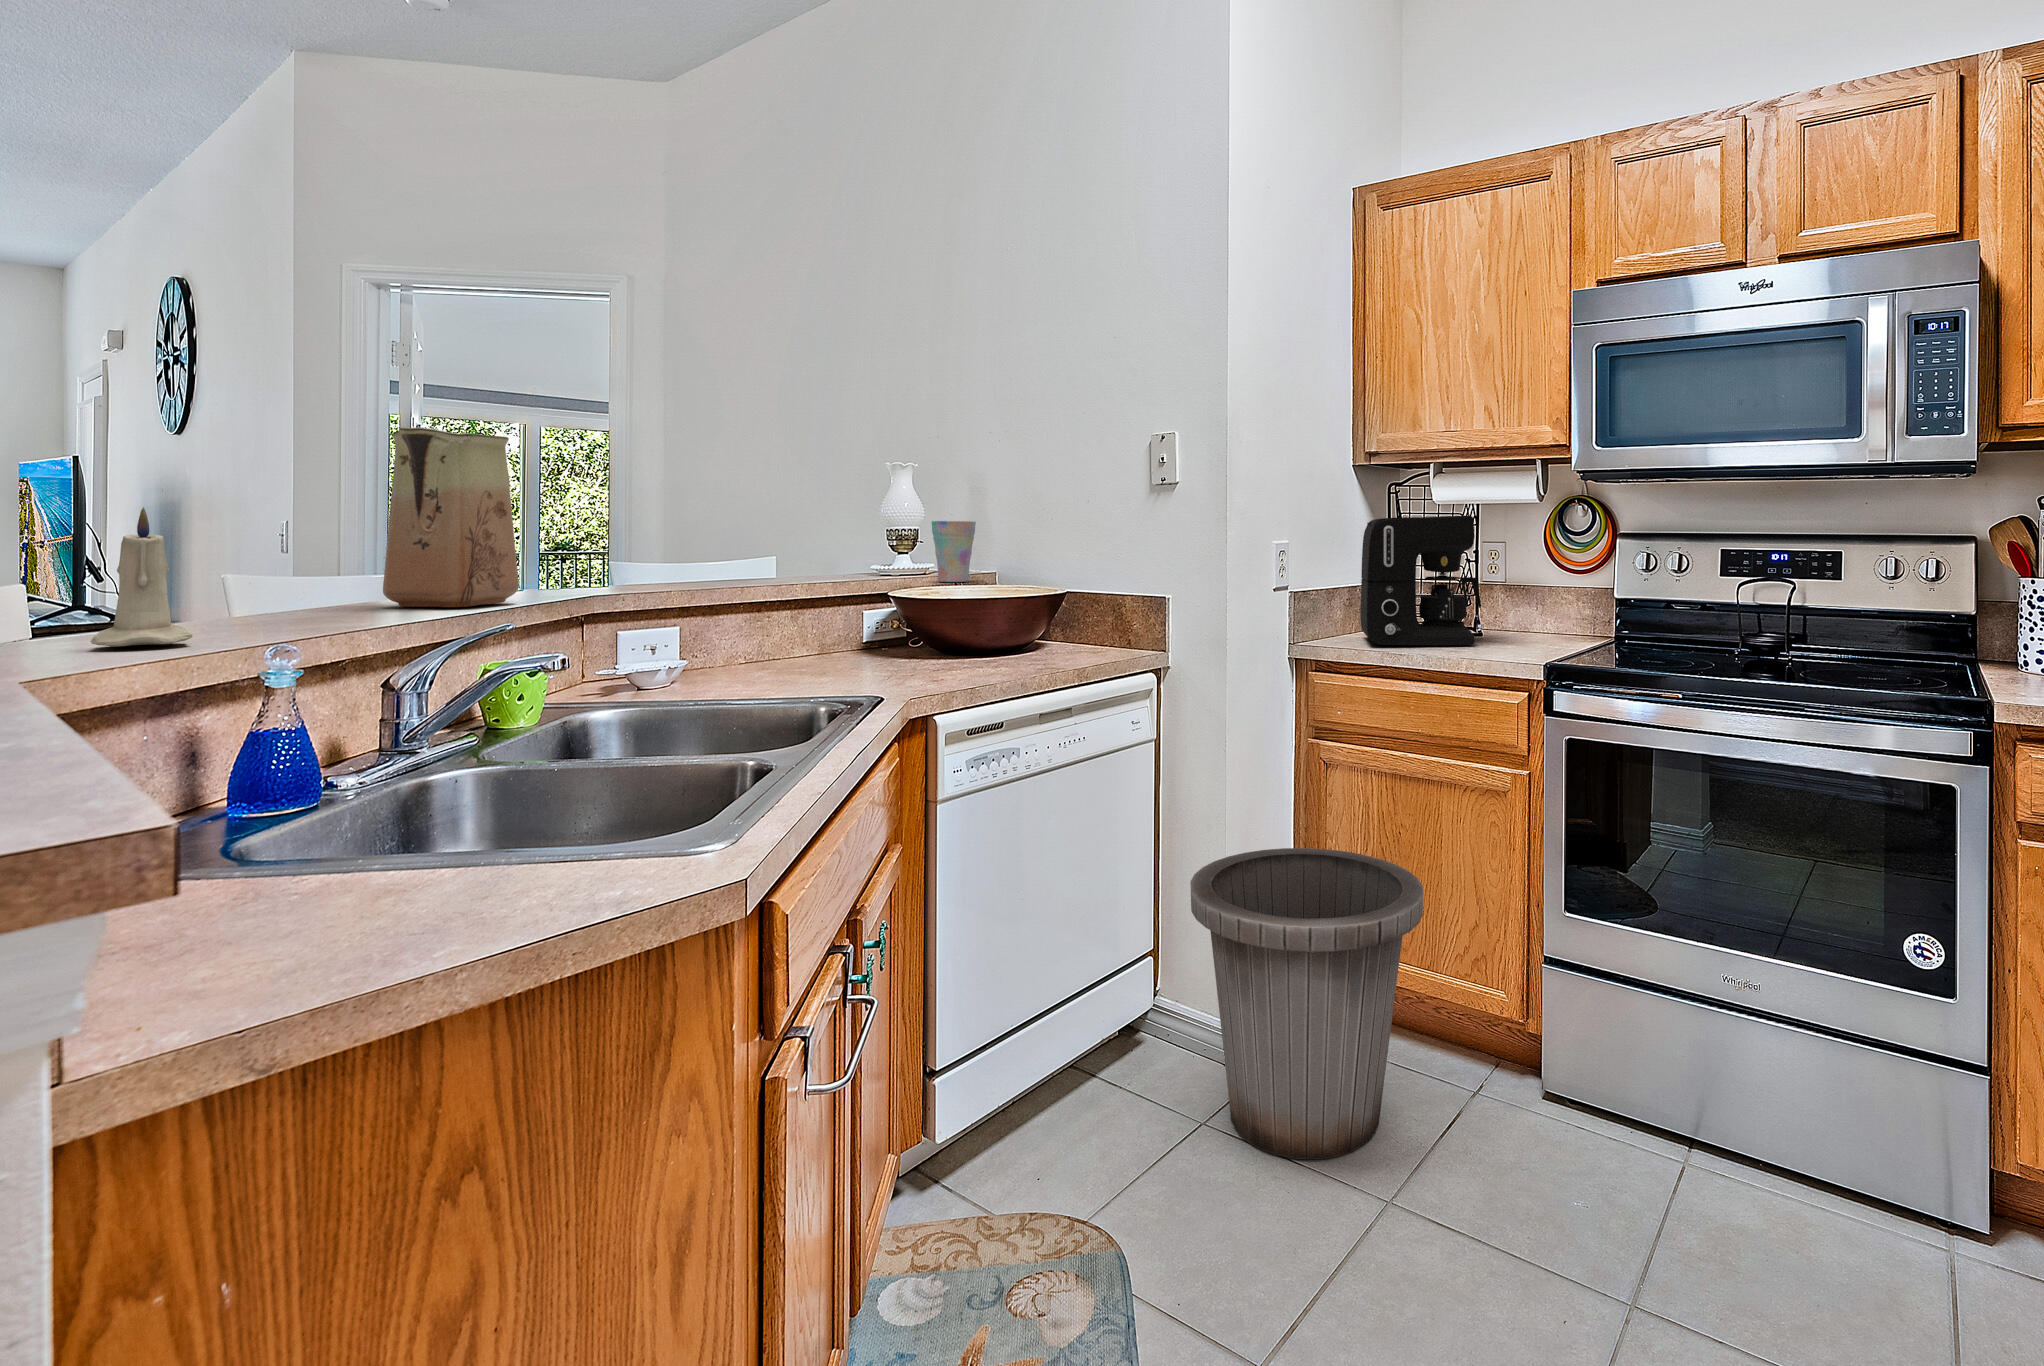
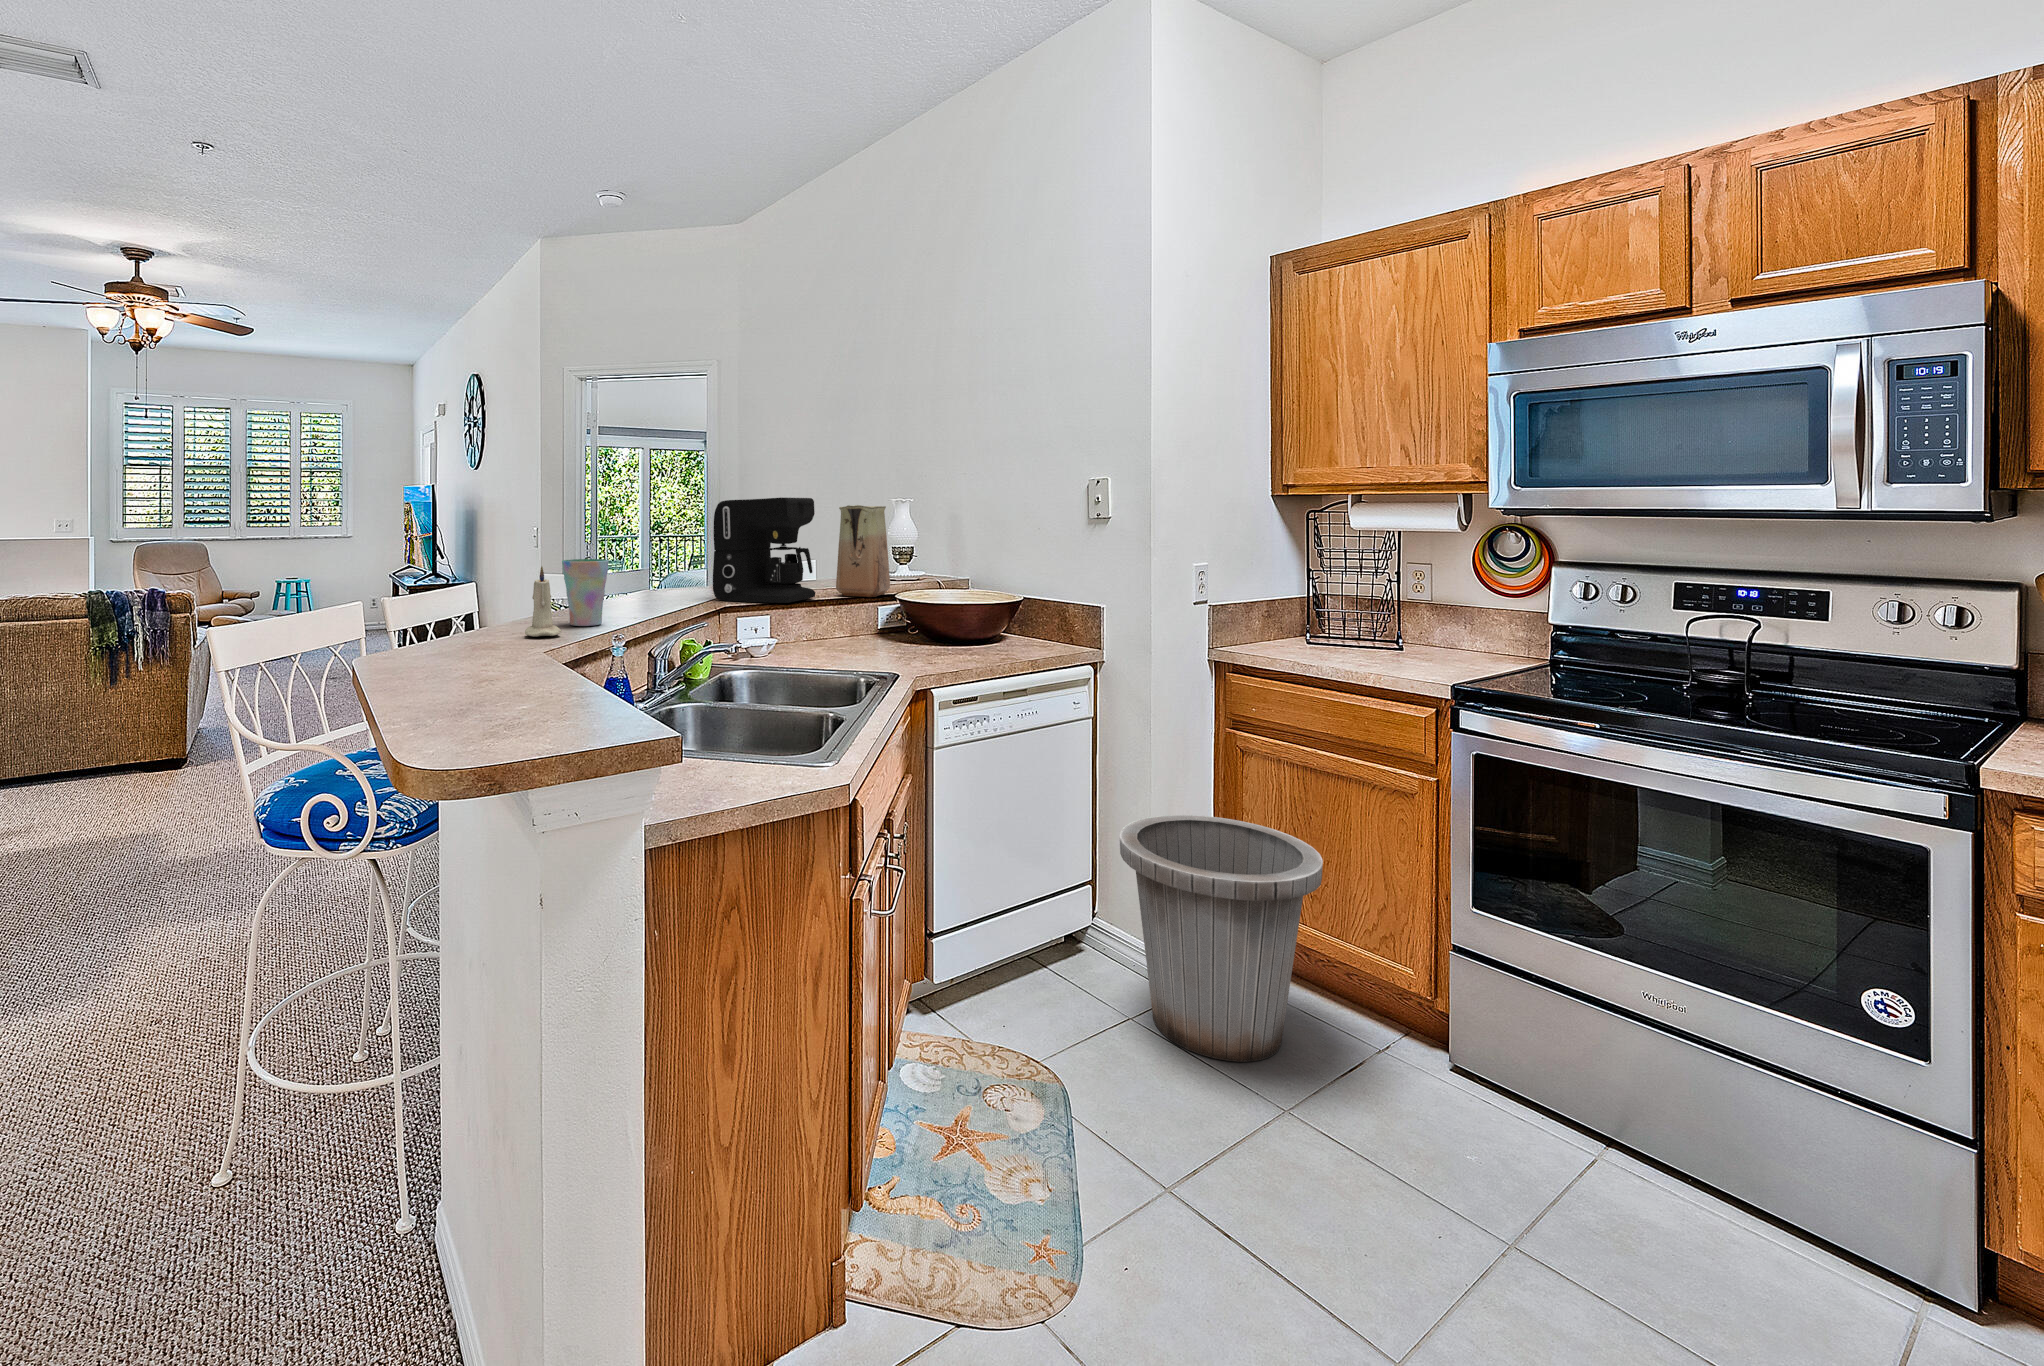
vase: present [383,428,519,607] -> present [836,505,890,597]
coffee maker: present [1360,516,1481,645] -> present [713,498,815,603]
cup: present [931,521,976,582] -> present [562,559,609,626]

